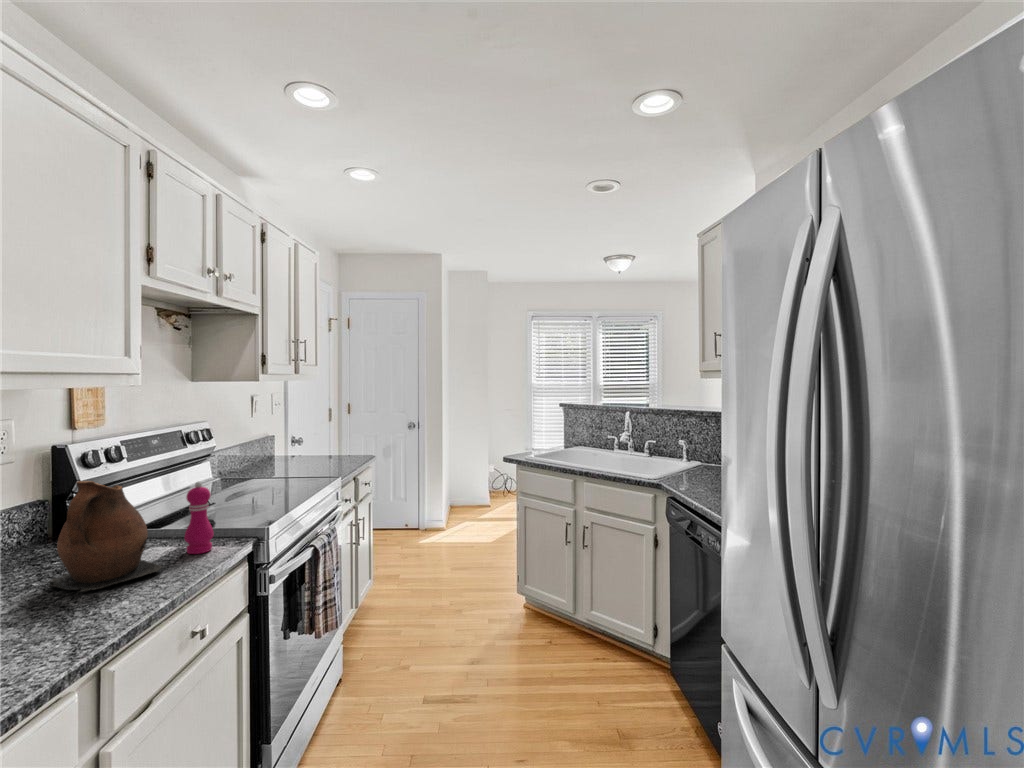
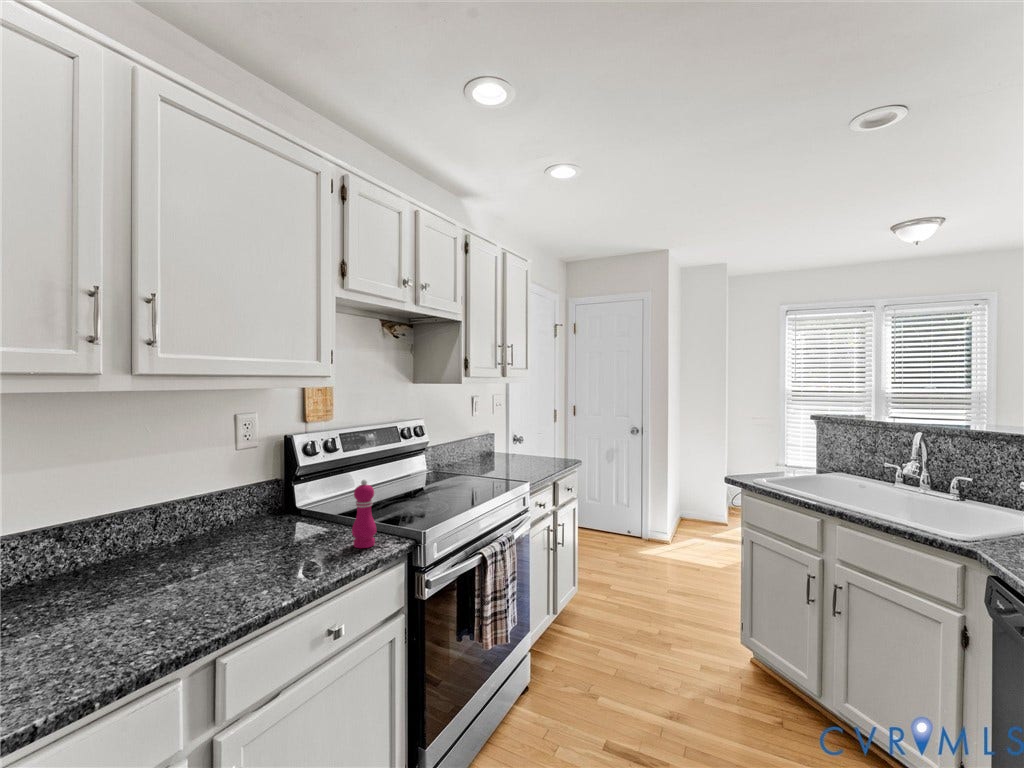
ceramic pitcher: present [51,481,162,592] -> none [237,472,322,571]

